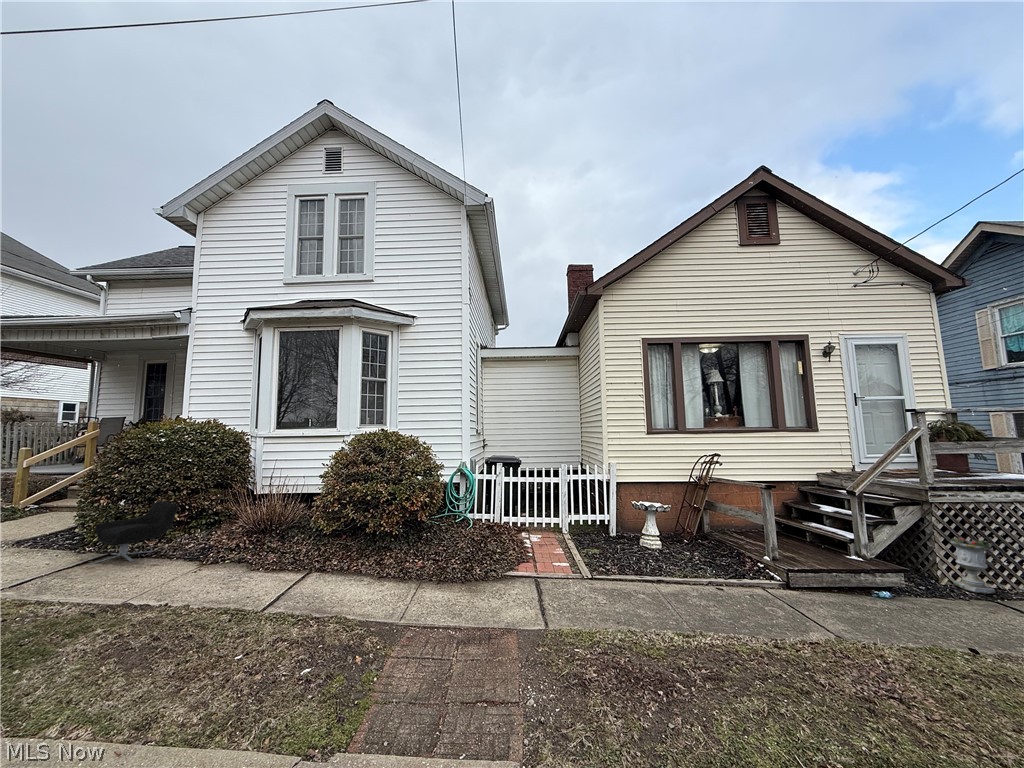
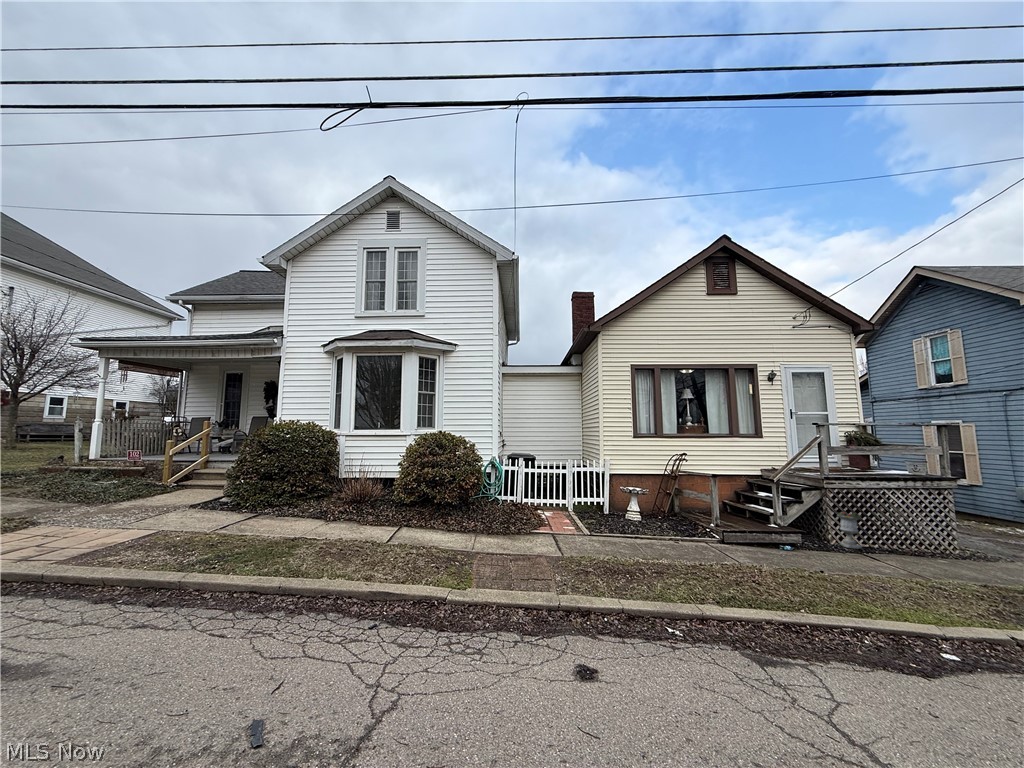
lounge chair: present [89,501,179,565] -> none [251,480,303,520]

